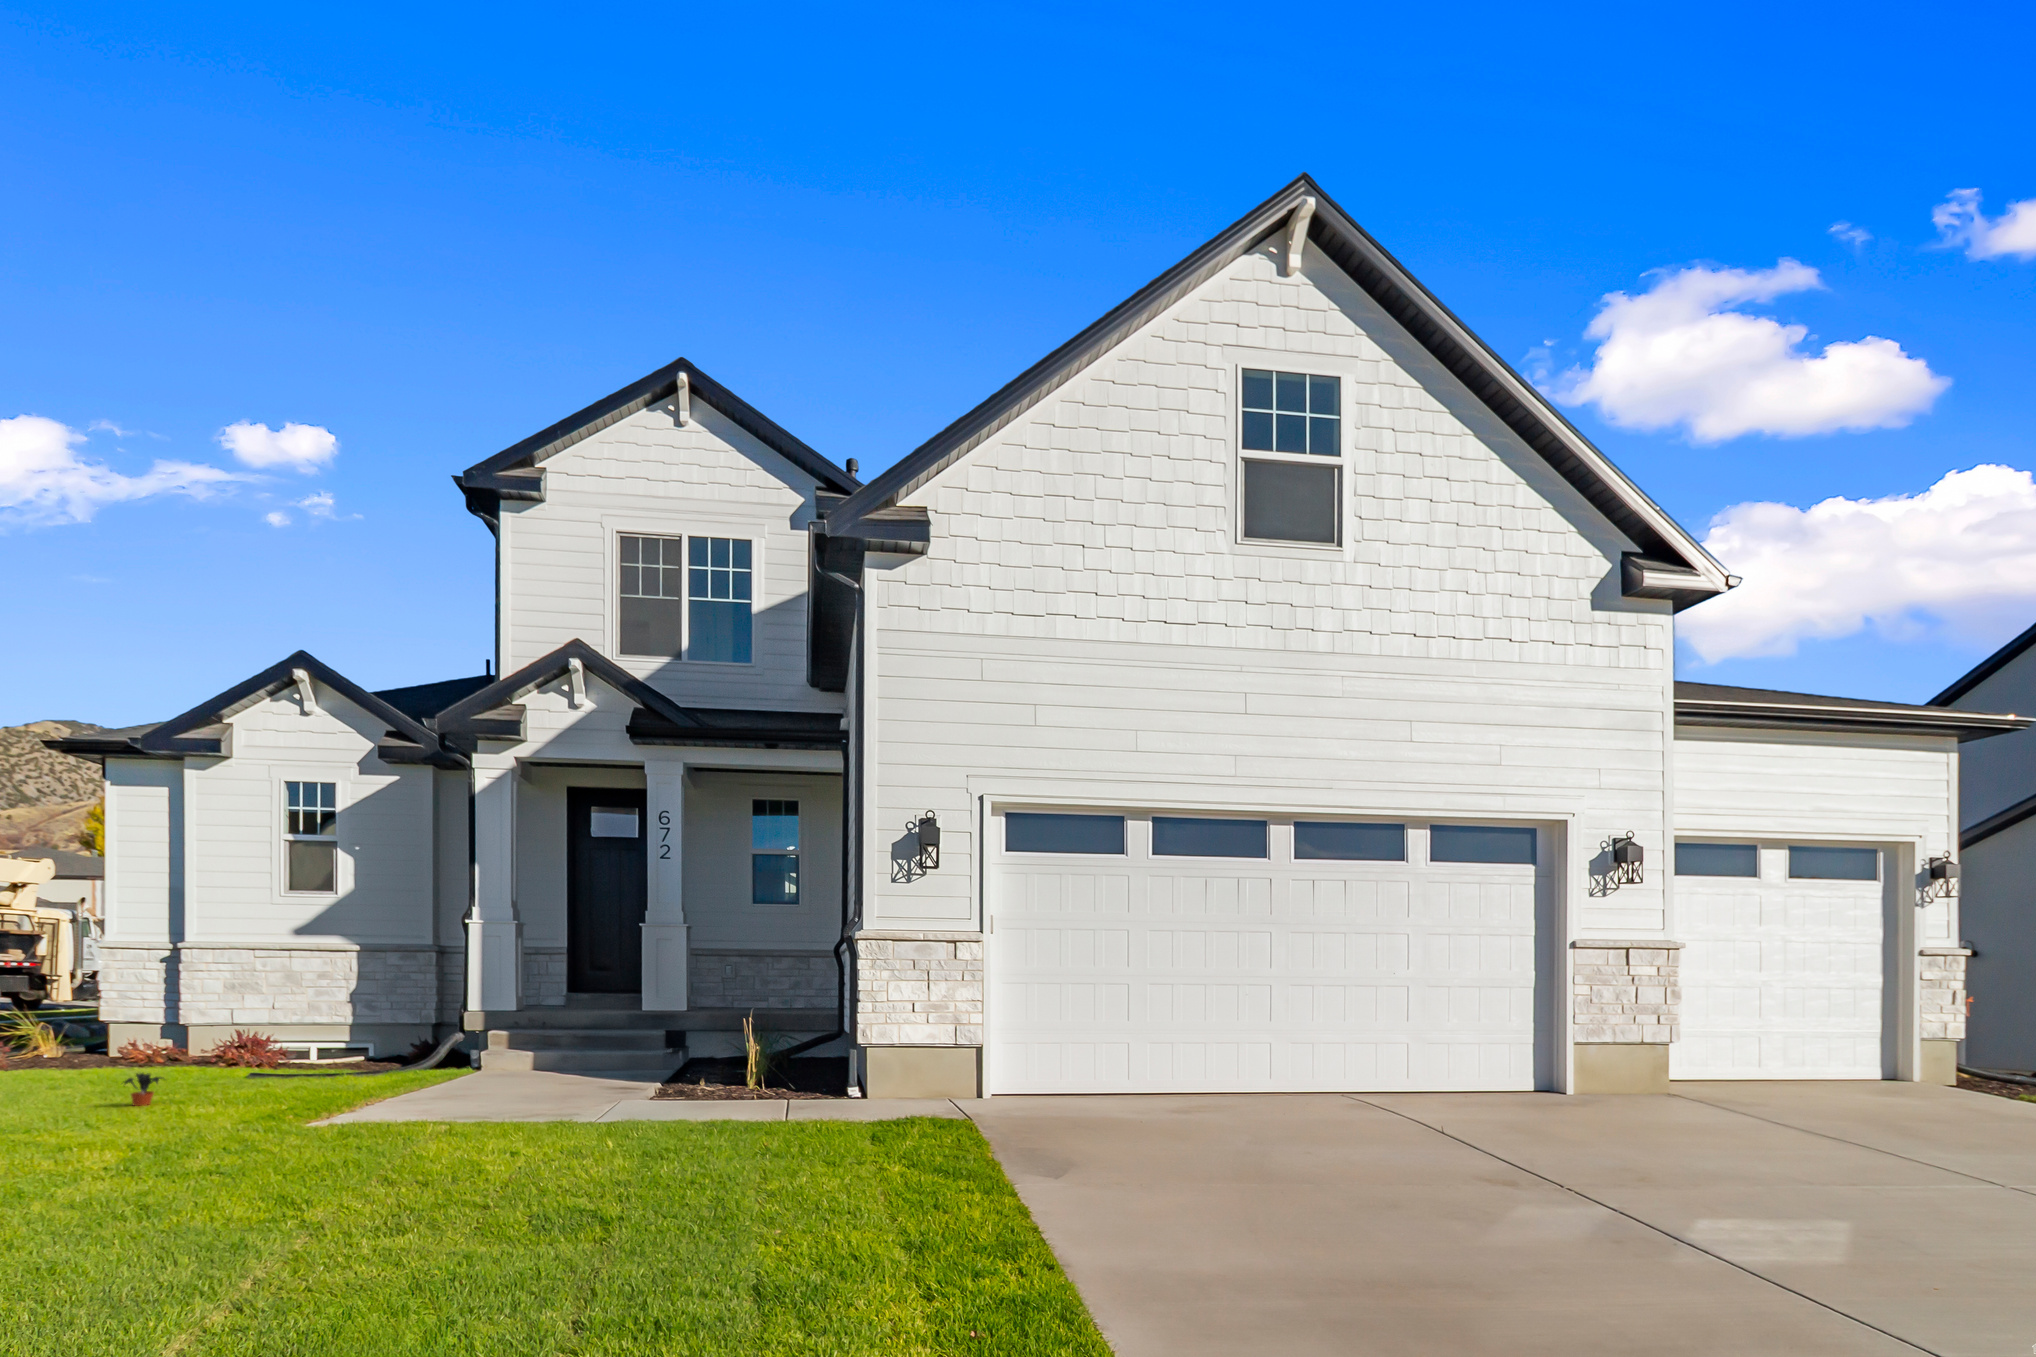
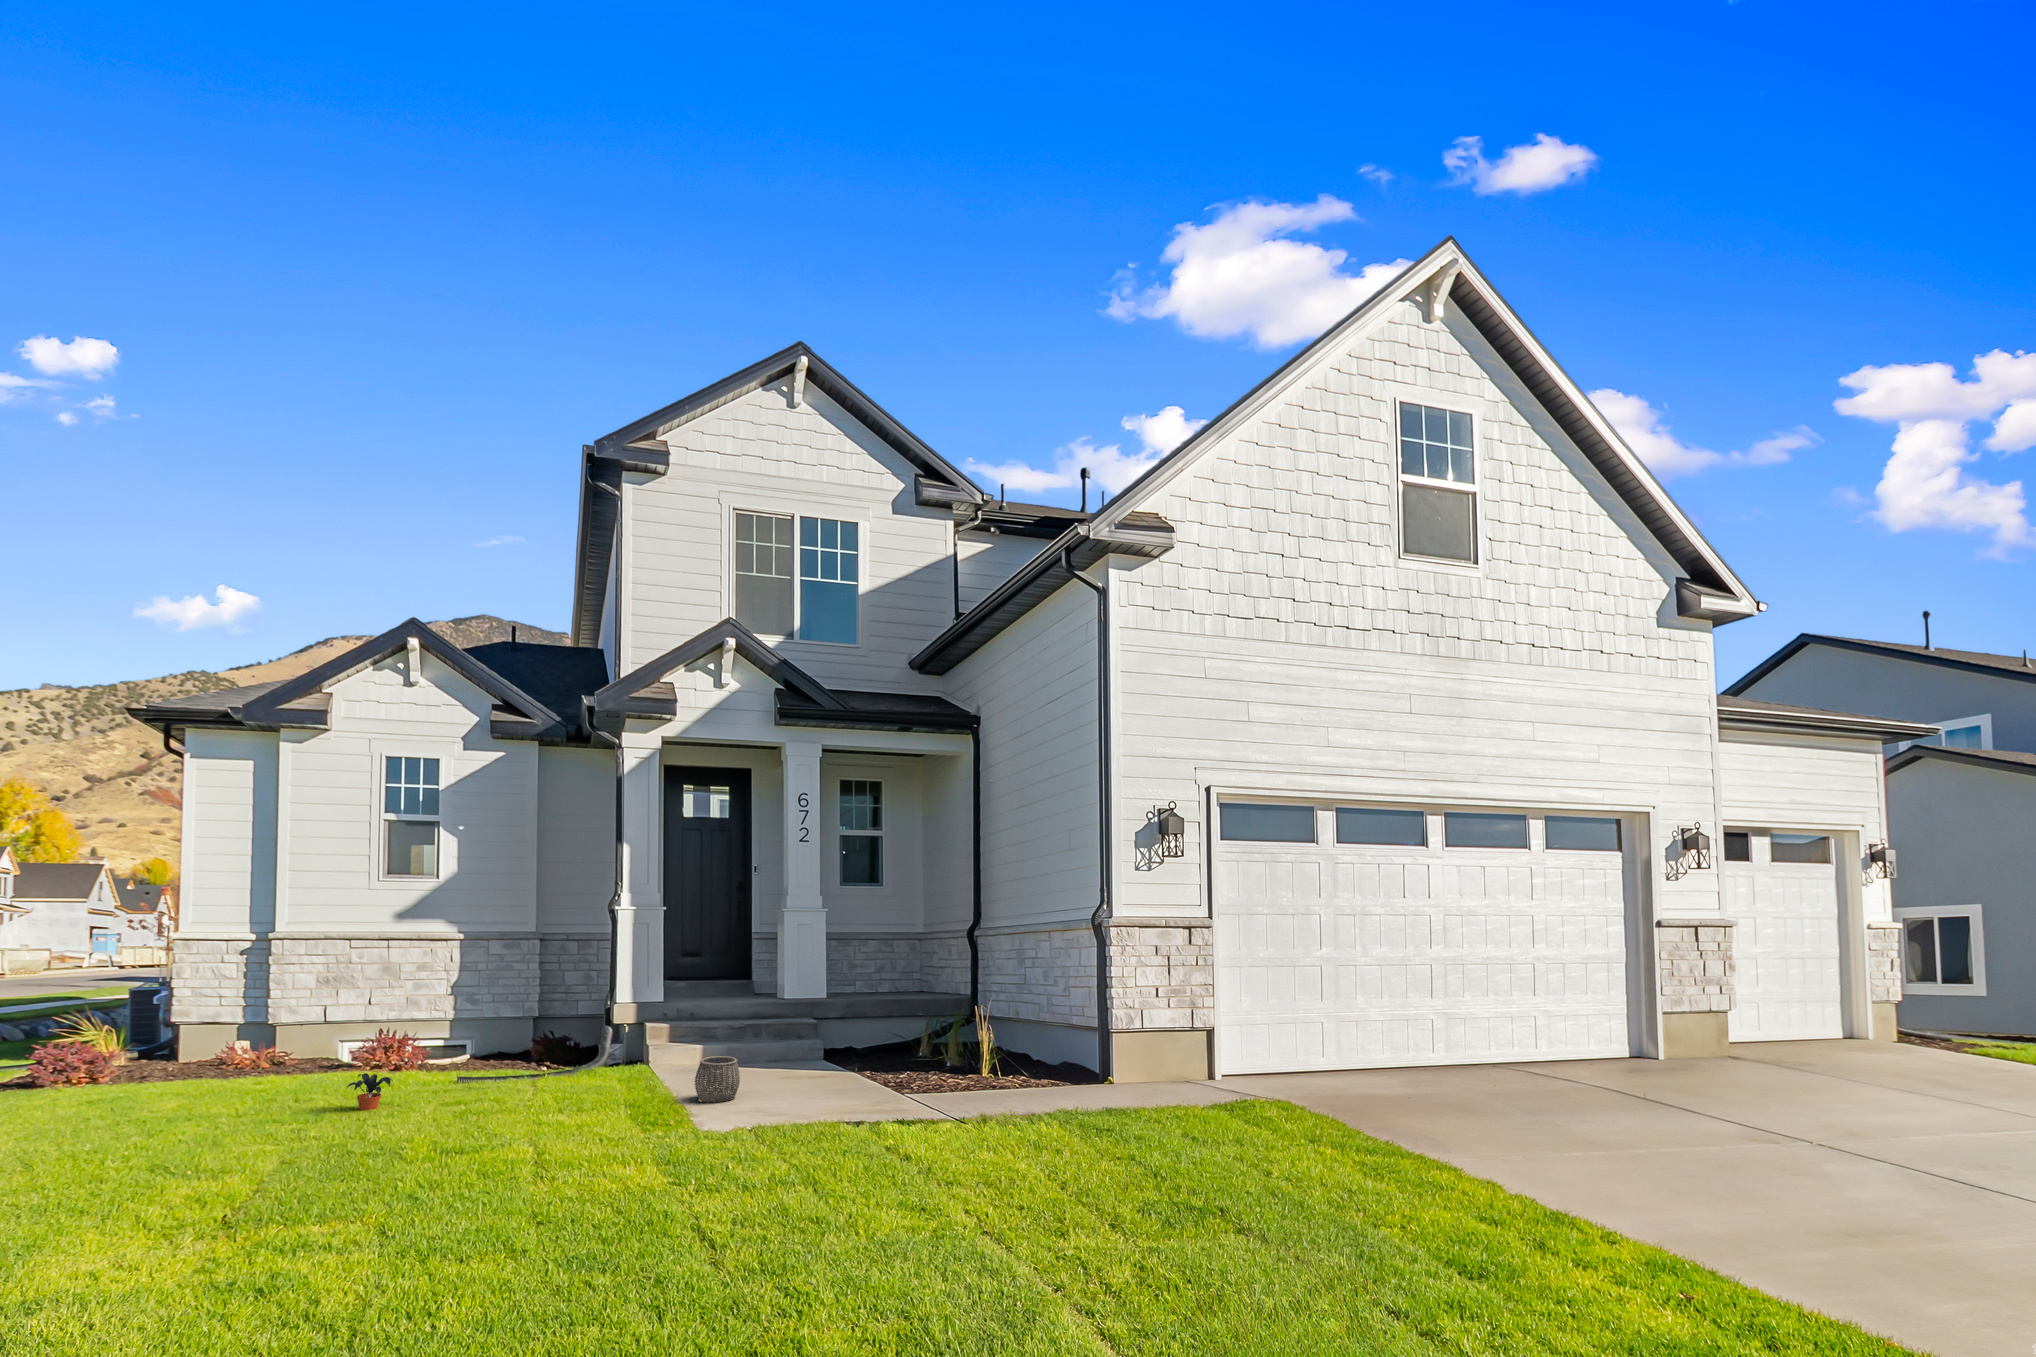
woven basket: none [430,1064,477,1108] -> present [695,1056,740,1102]

